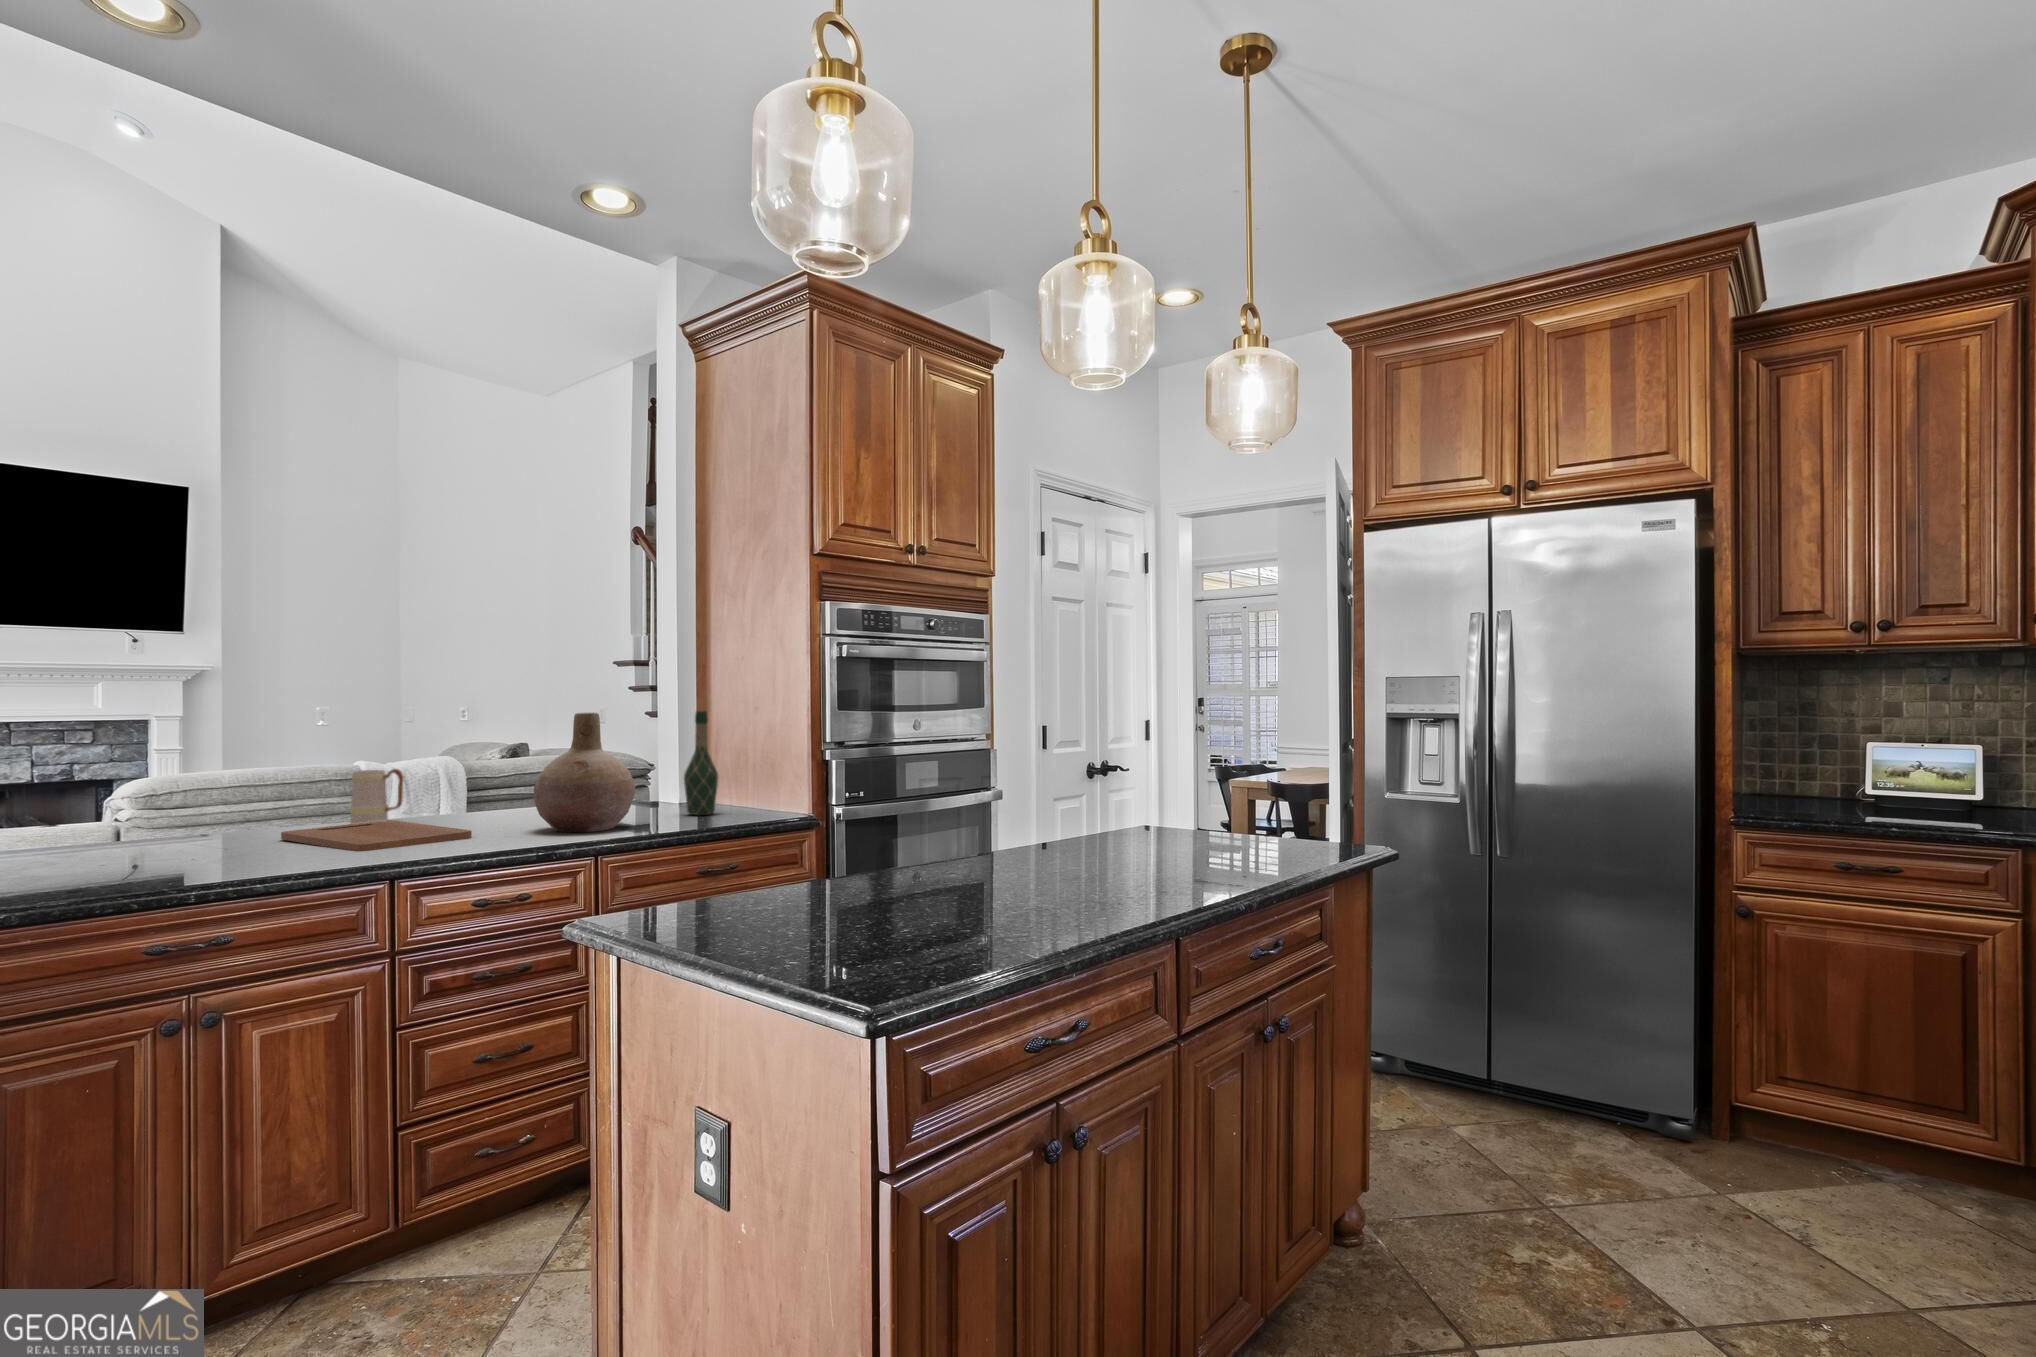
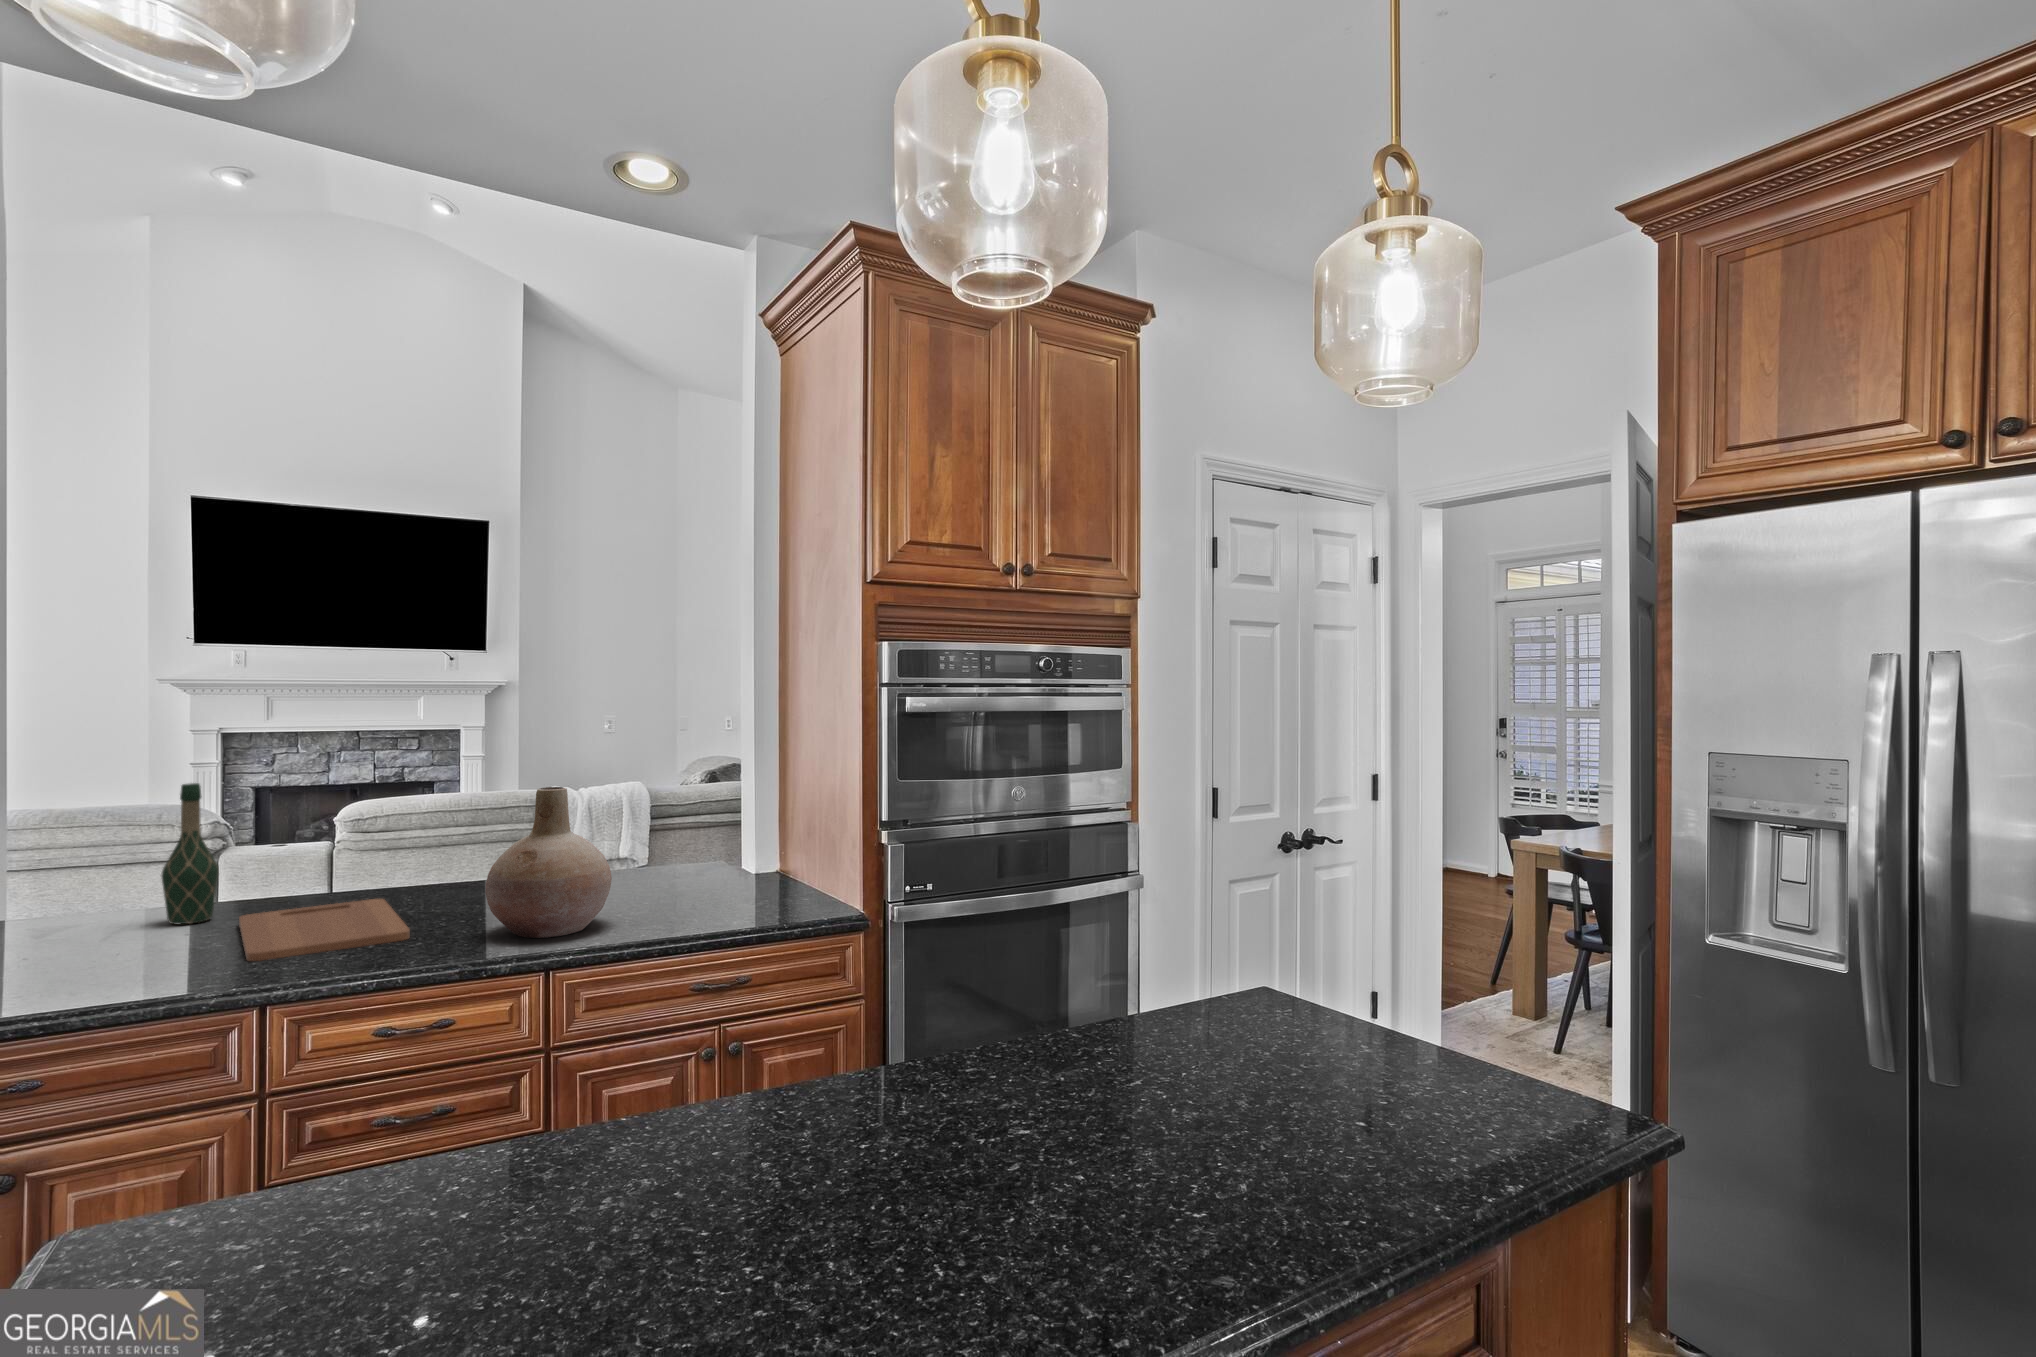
wine bottle: present [684,711,718,815] -> present [161,783,219,925]
mug: present [350,769,404,824] -> none [360,835,416,900]

